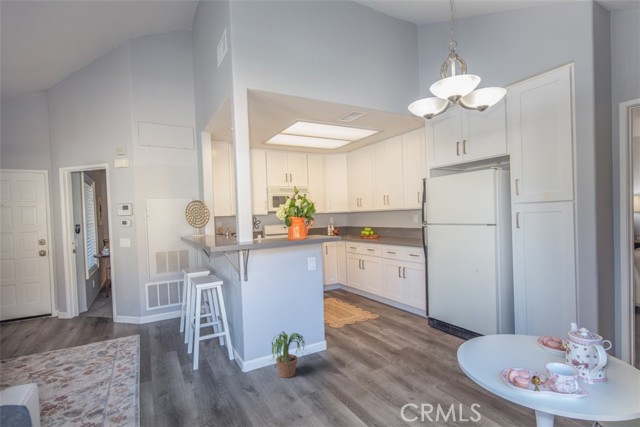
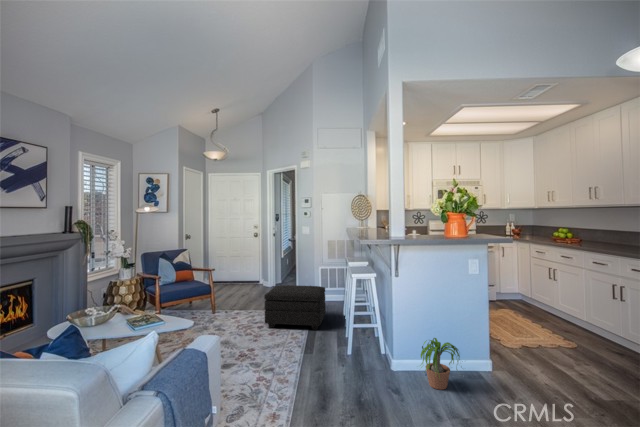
footstool: none [75,305,159,366] -> present [264,285,326,330]

